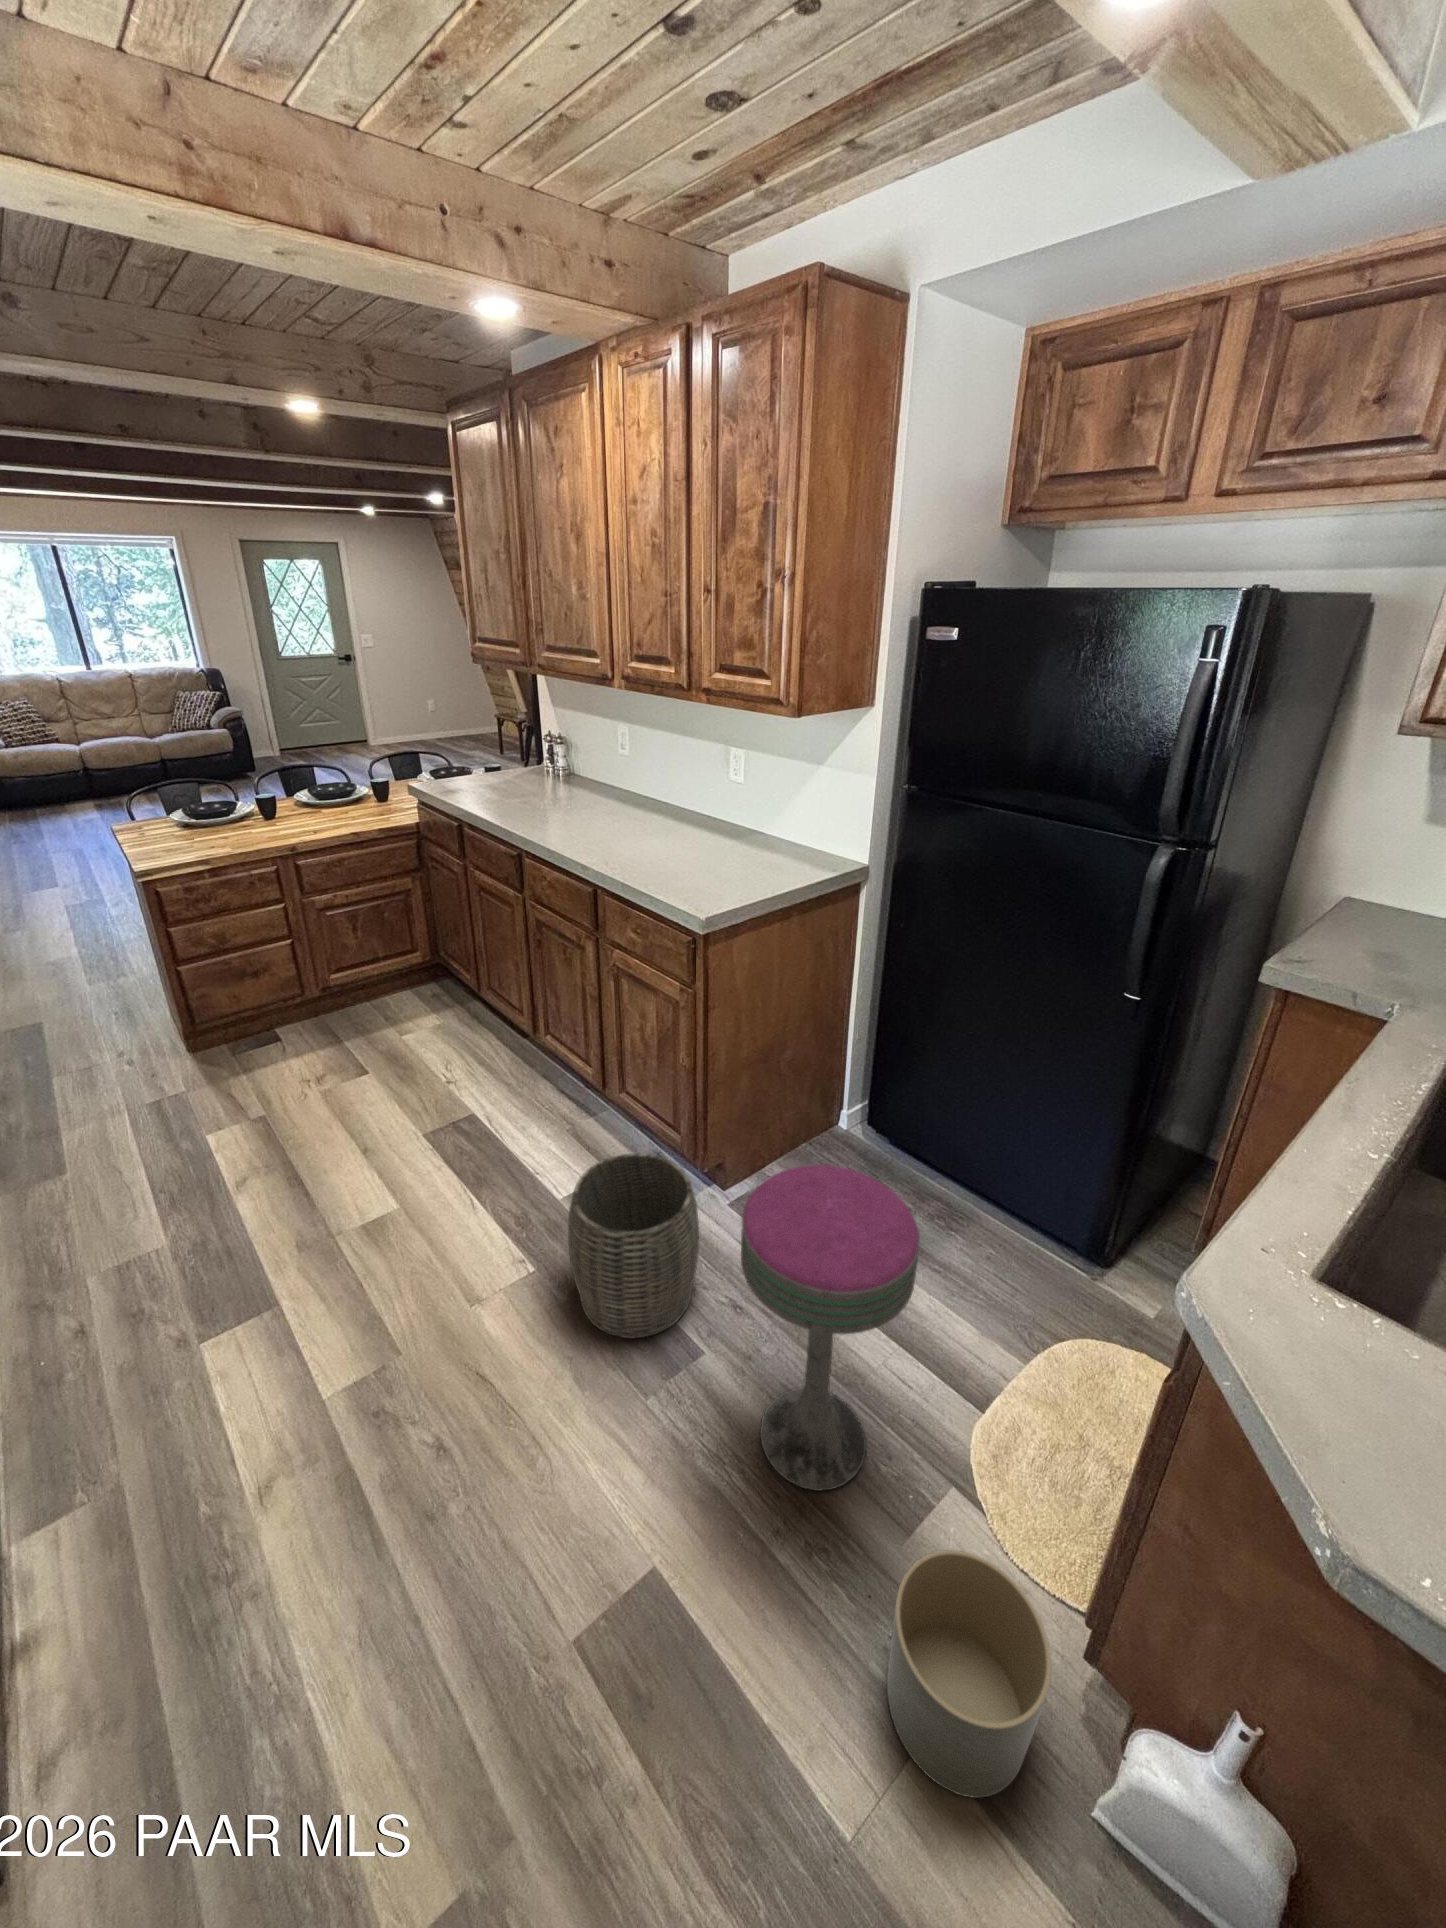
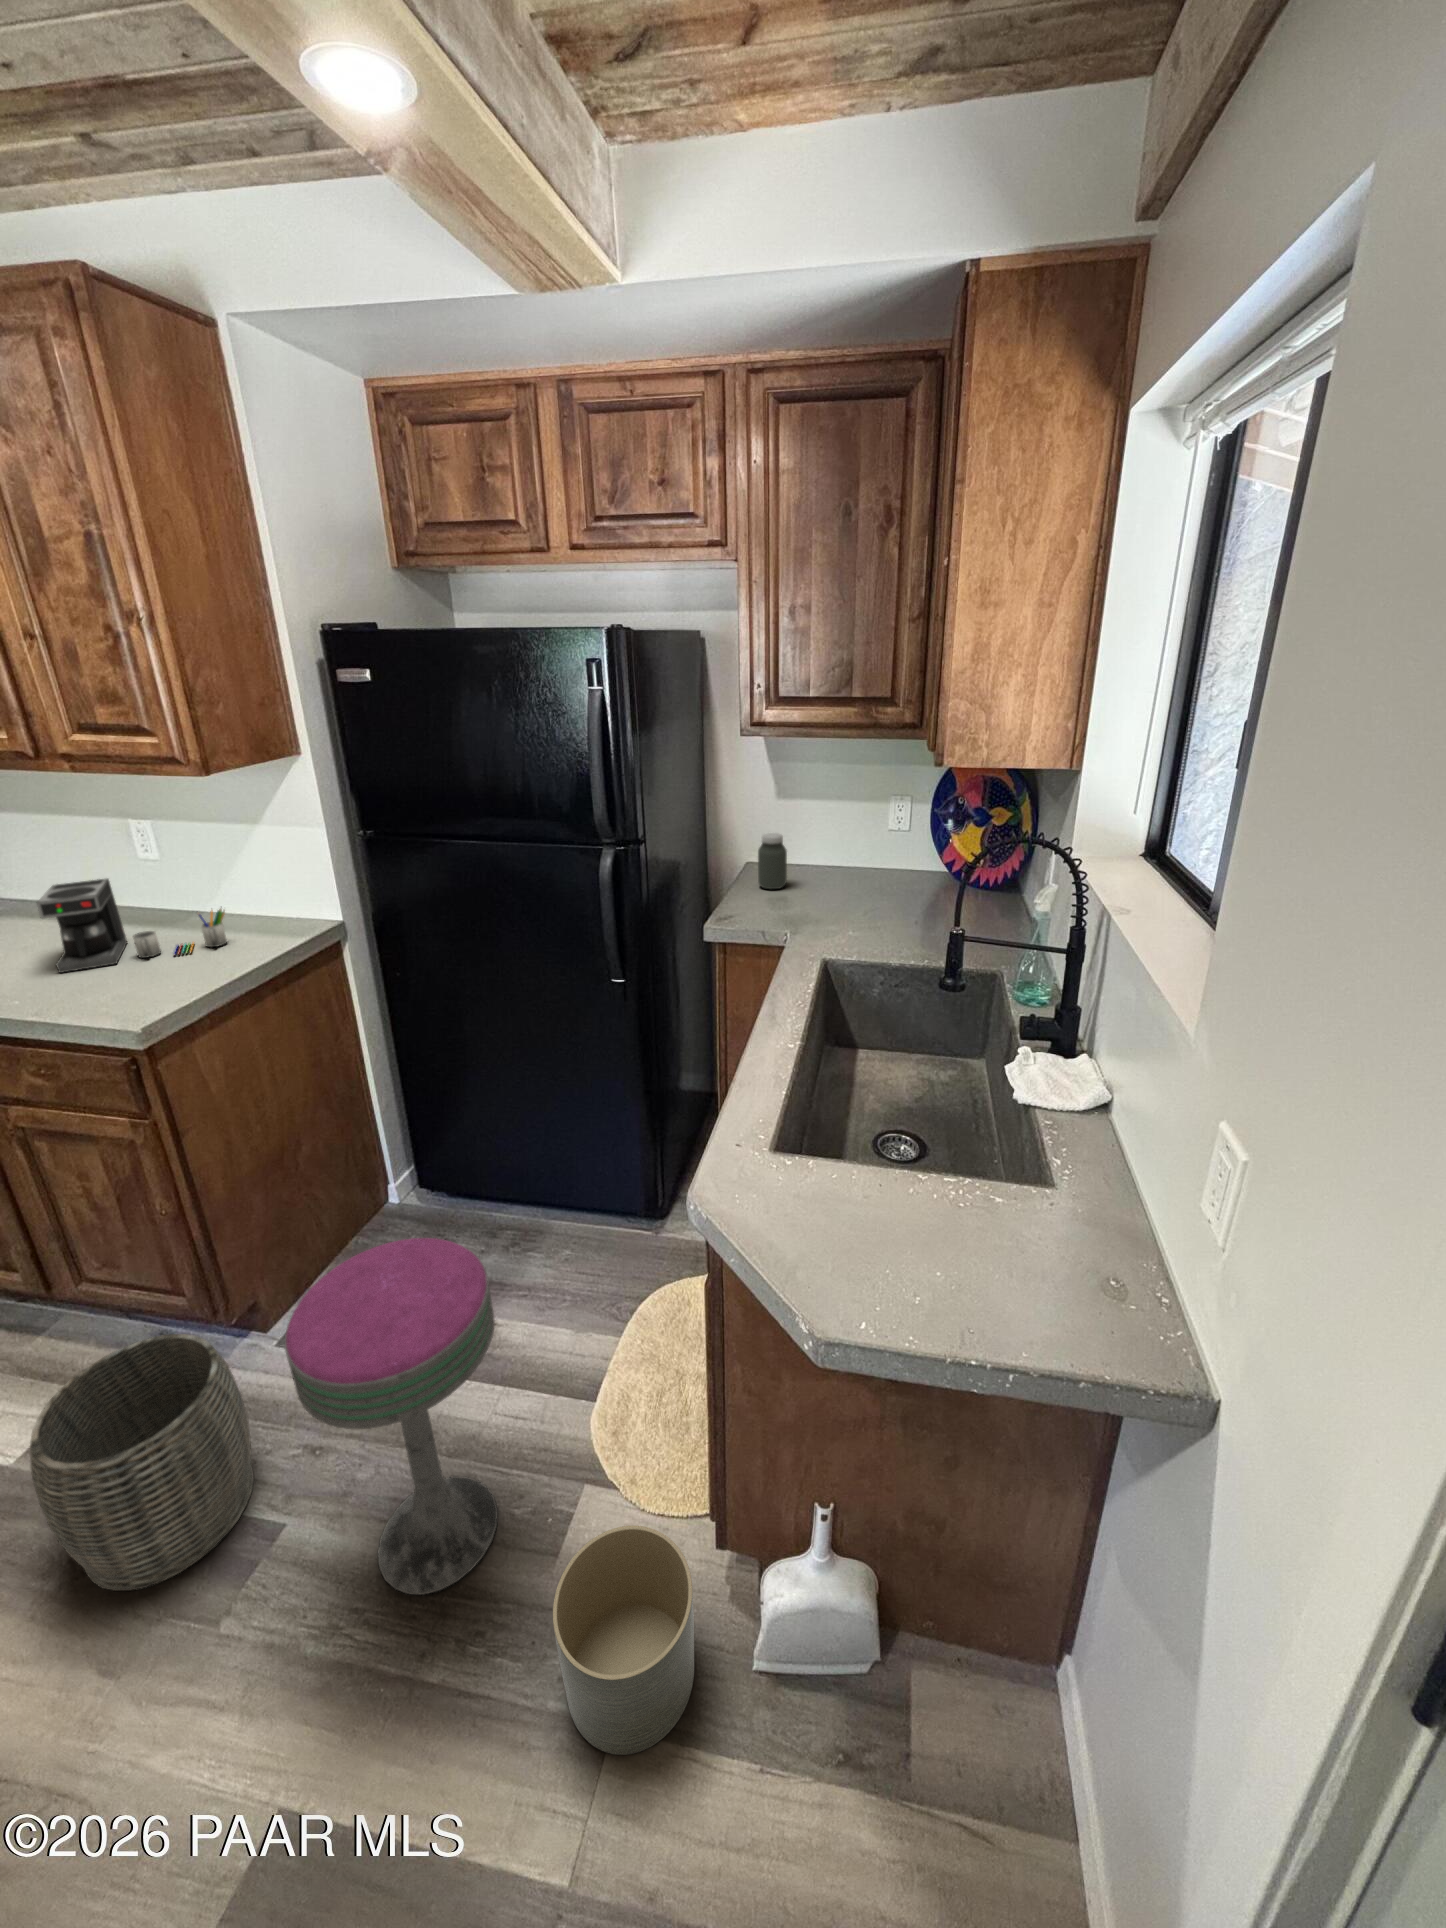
coffee maker: none [662,791,781,865] -> present [37,879,227,973]
jar: none [1363,867,1426,941] -> present [758,833,787,889]

